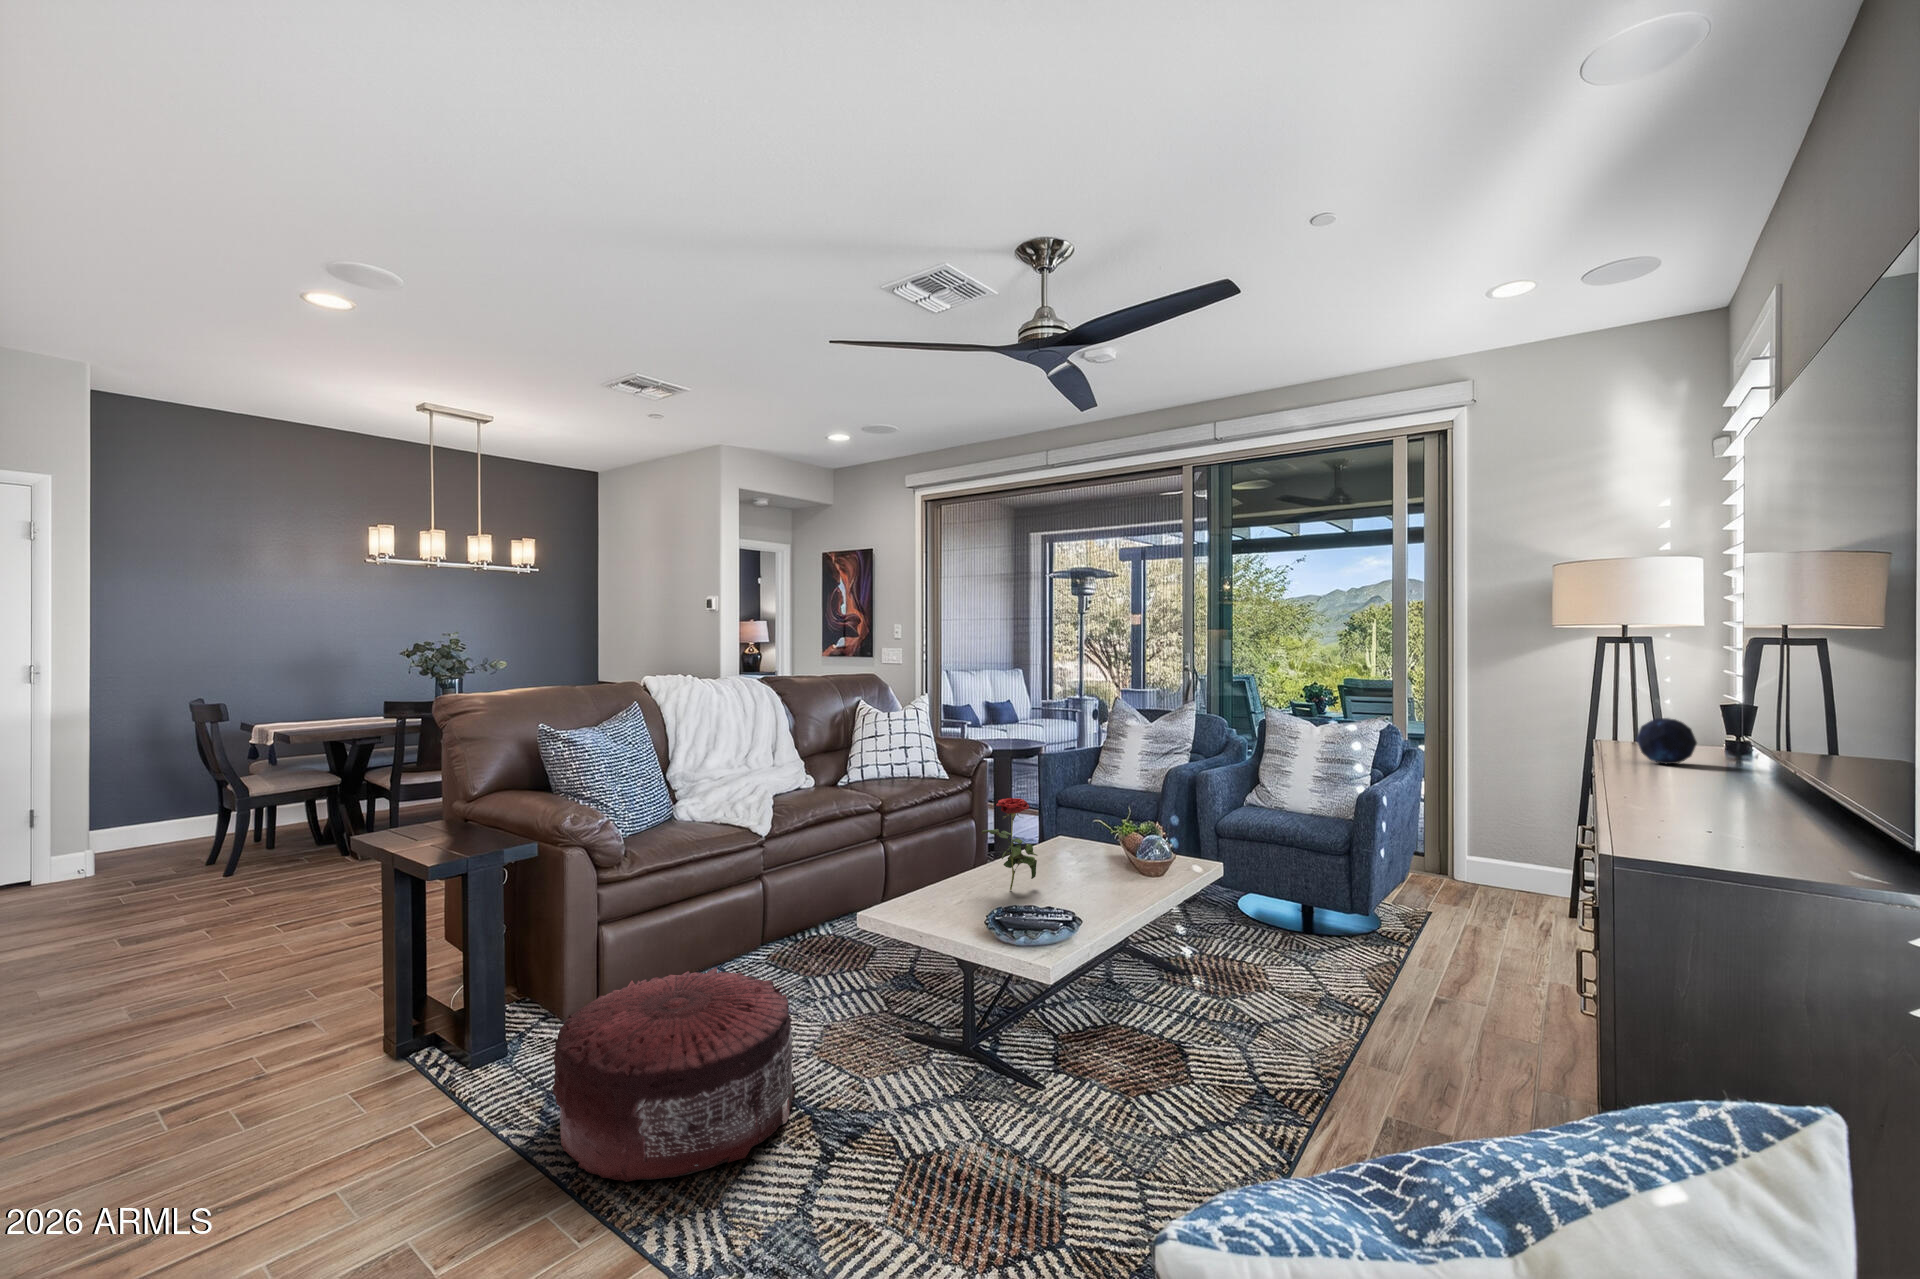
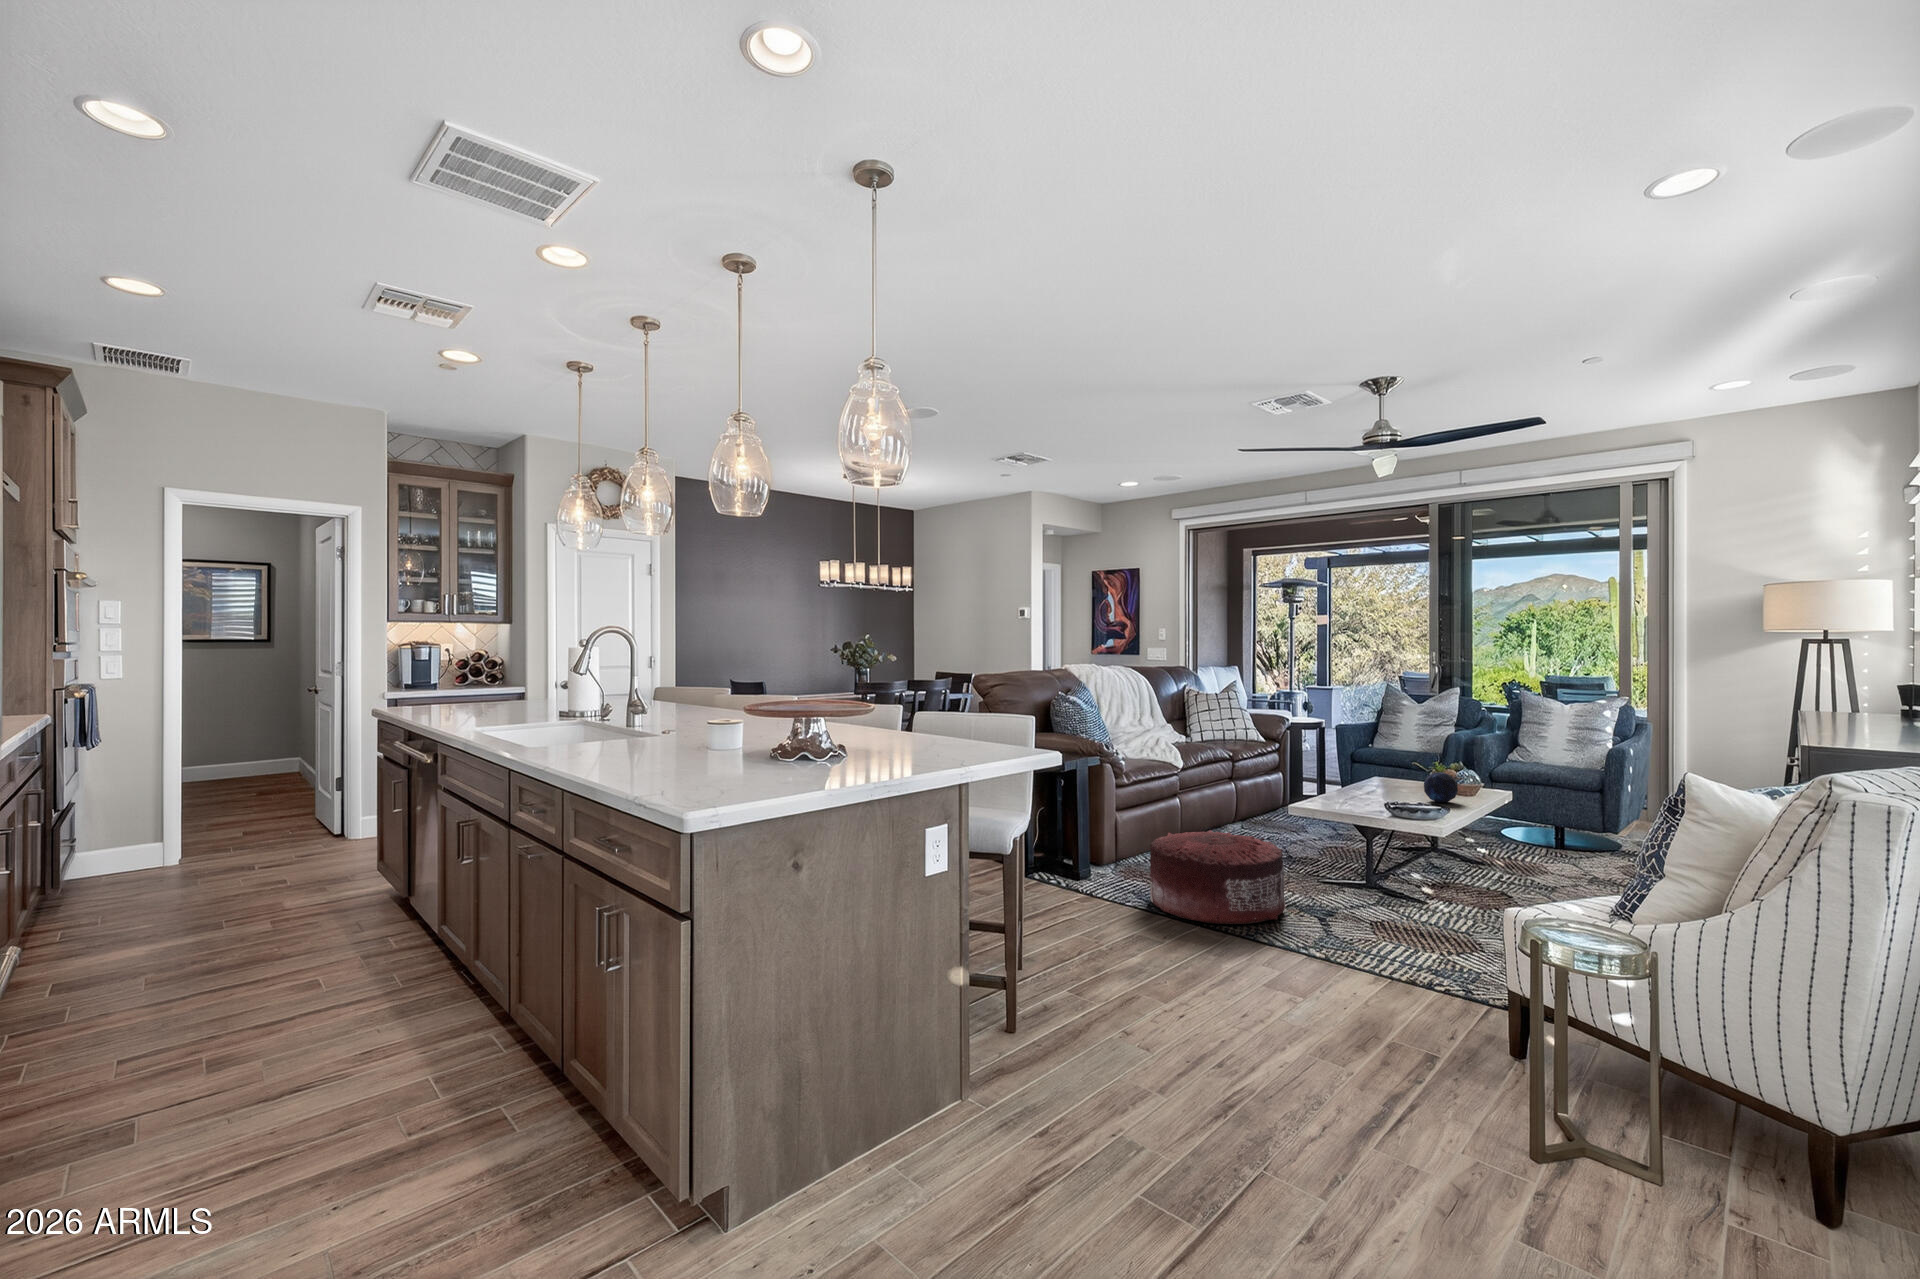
decorative orb: present [1636,718,1697,764] -> present [1424,772,1458,802]
flower: present [981,798,1037,890] -> none [1356,737,1399,797]

